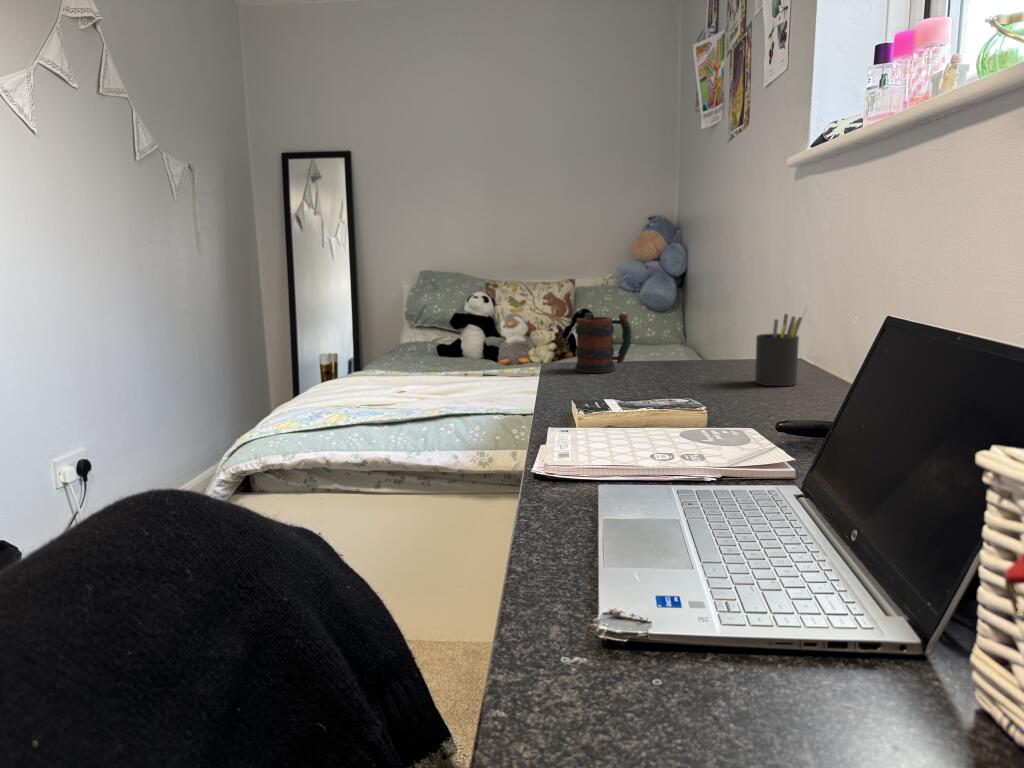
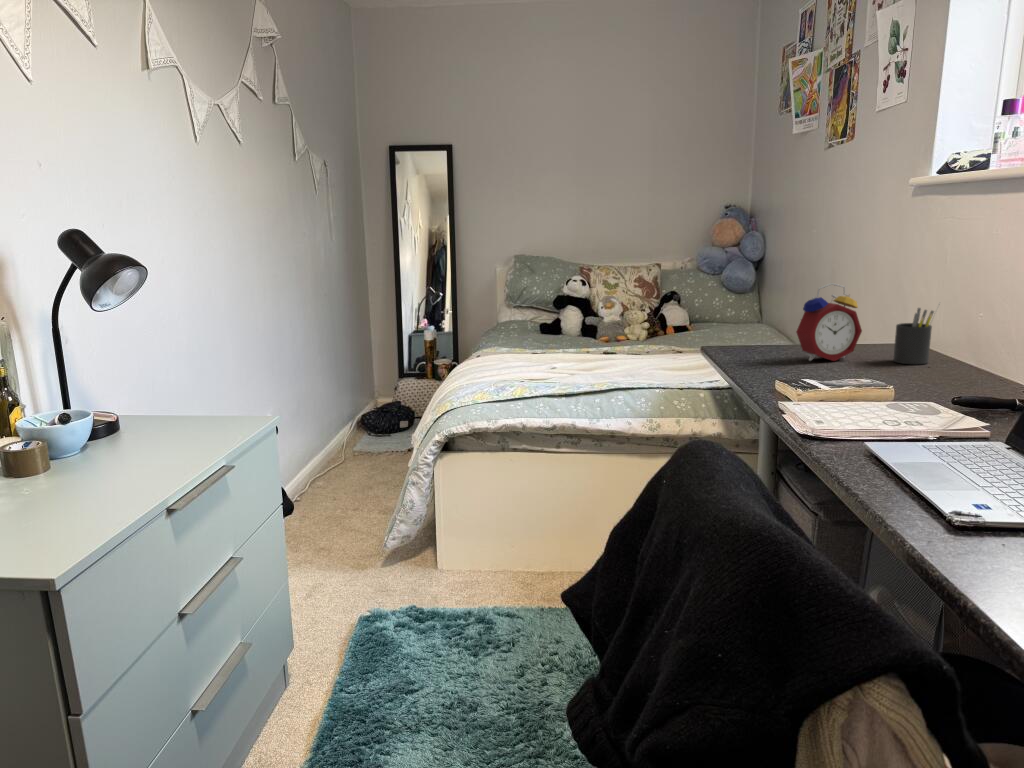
alarm clock: none [638,282,718,382] -> present [796,283,862,361]
mug: present [575,313,632,373] -> none [733,306,780,354]

